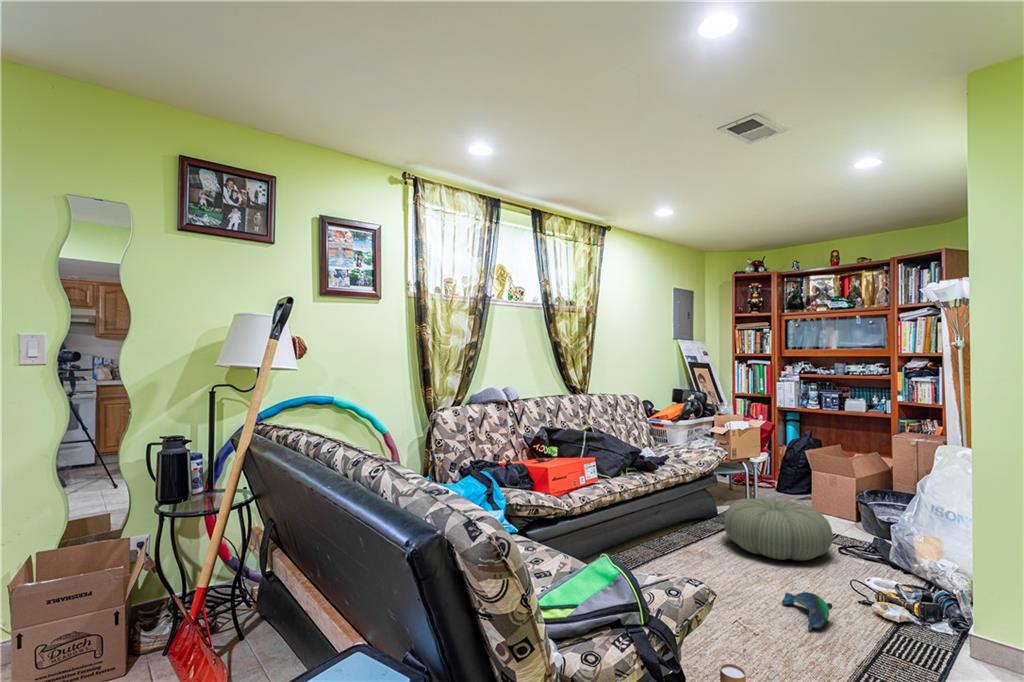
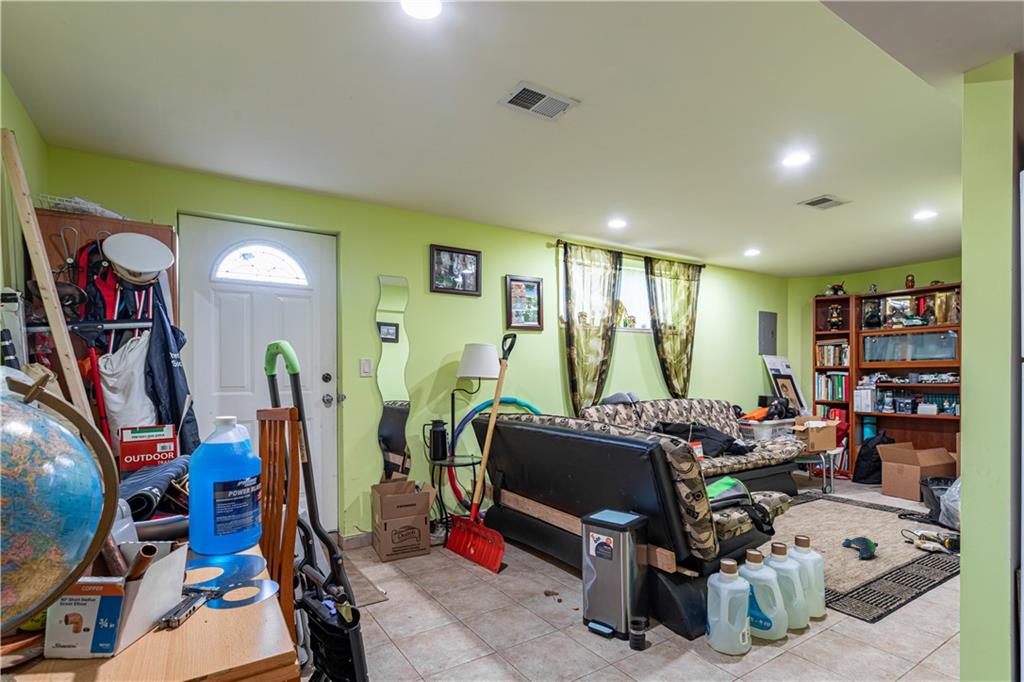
pouf: present [724,498,833,560] -> none [802,479,890,524]

